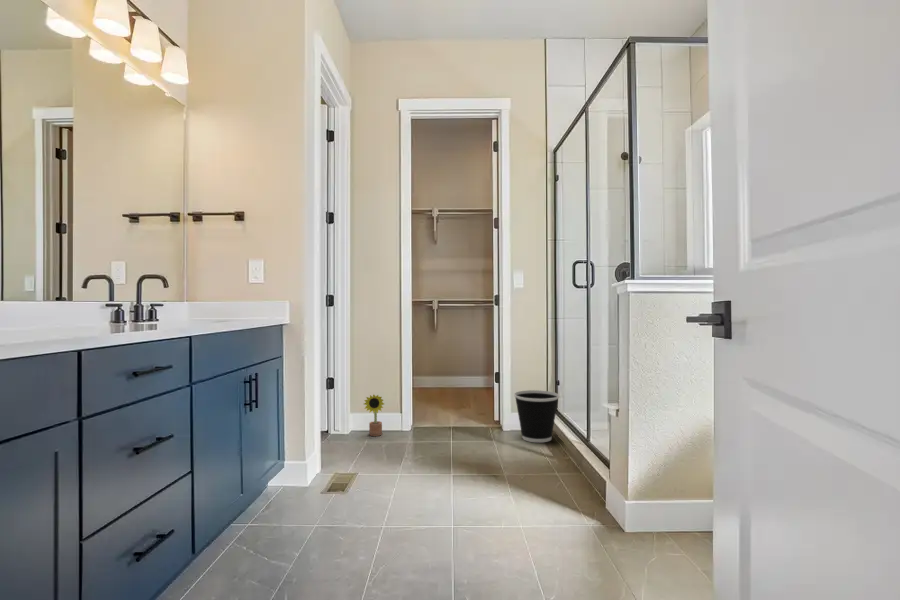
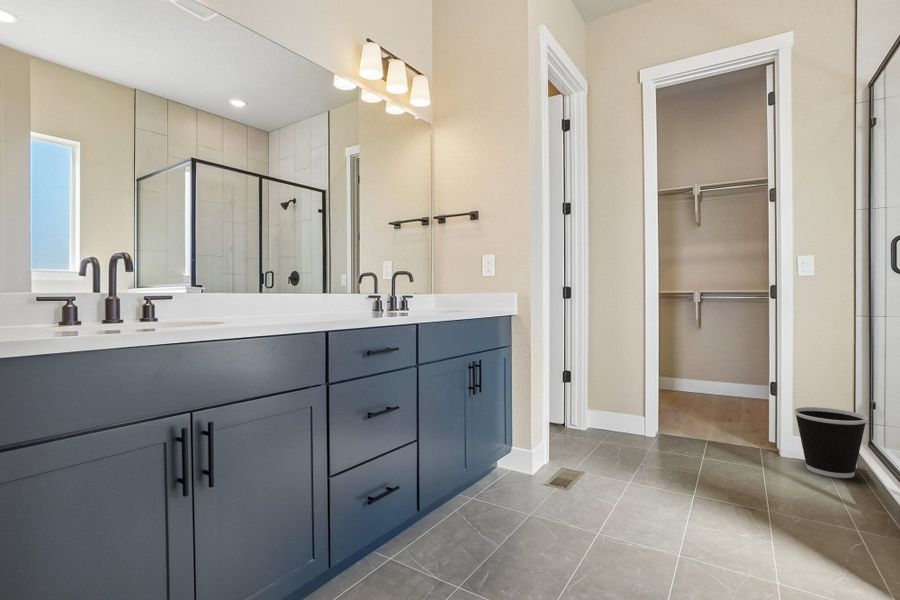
decorative plant: present [364,395,384,436] -> none [600,392,623,437]

